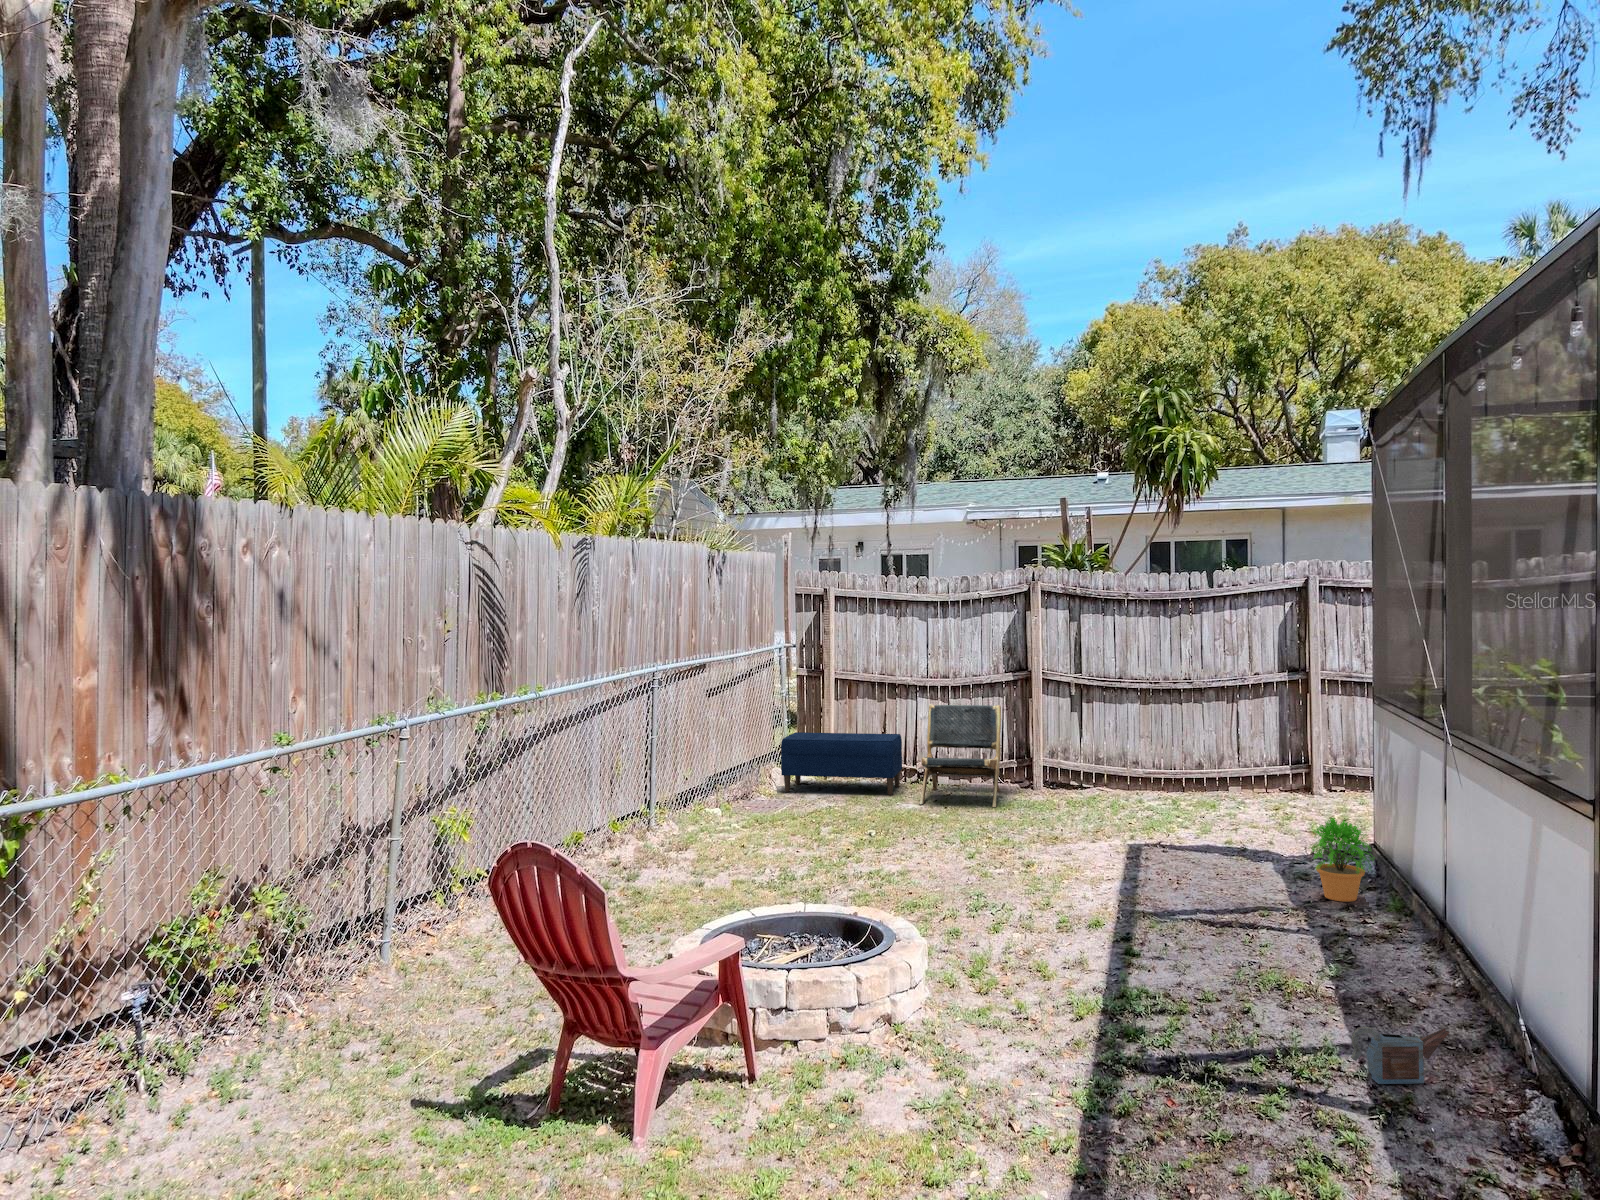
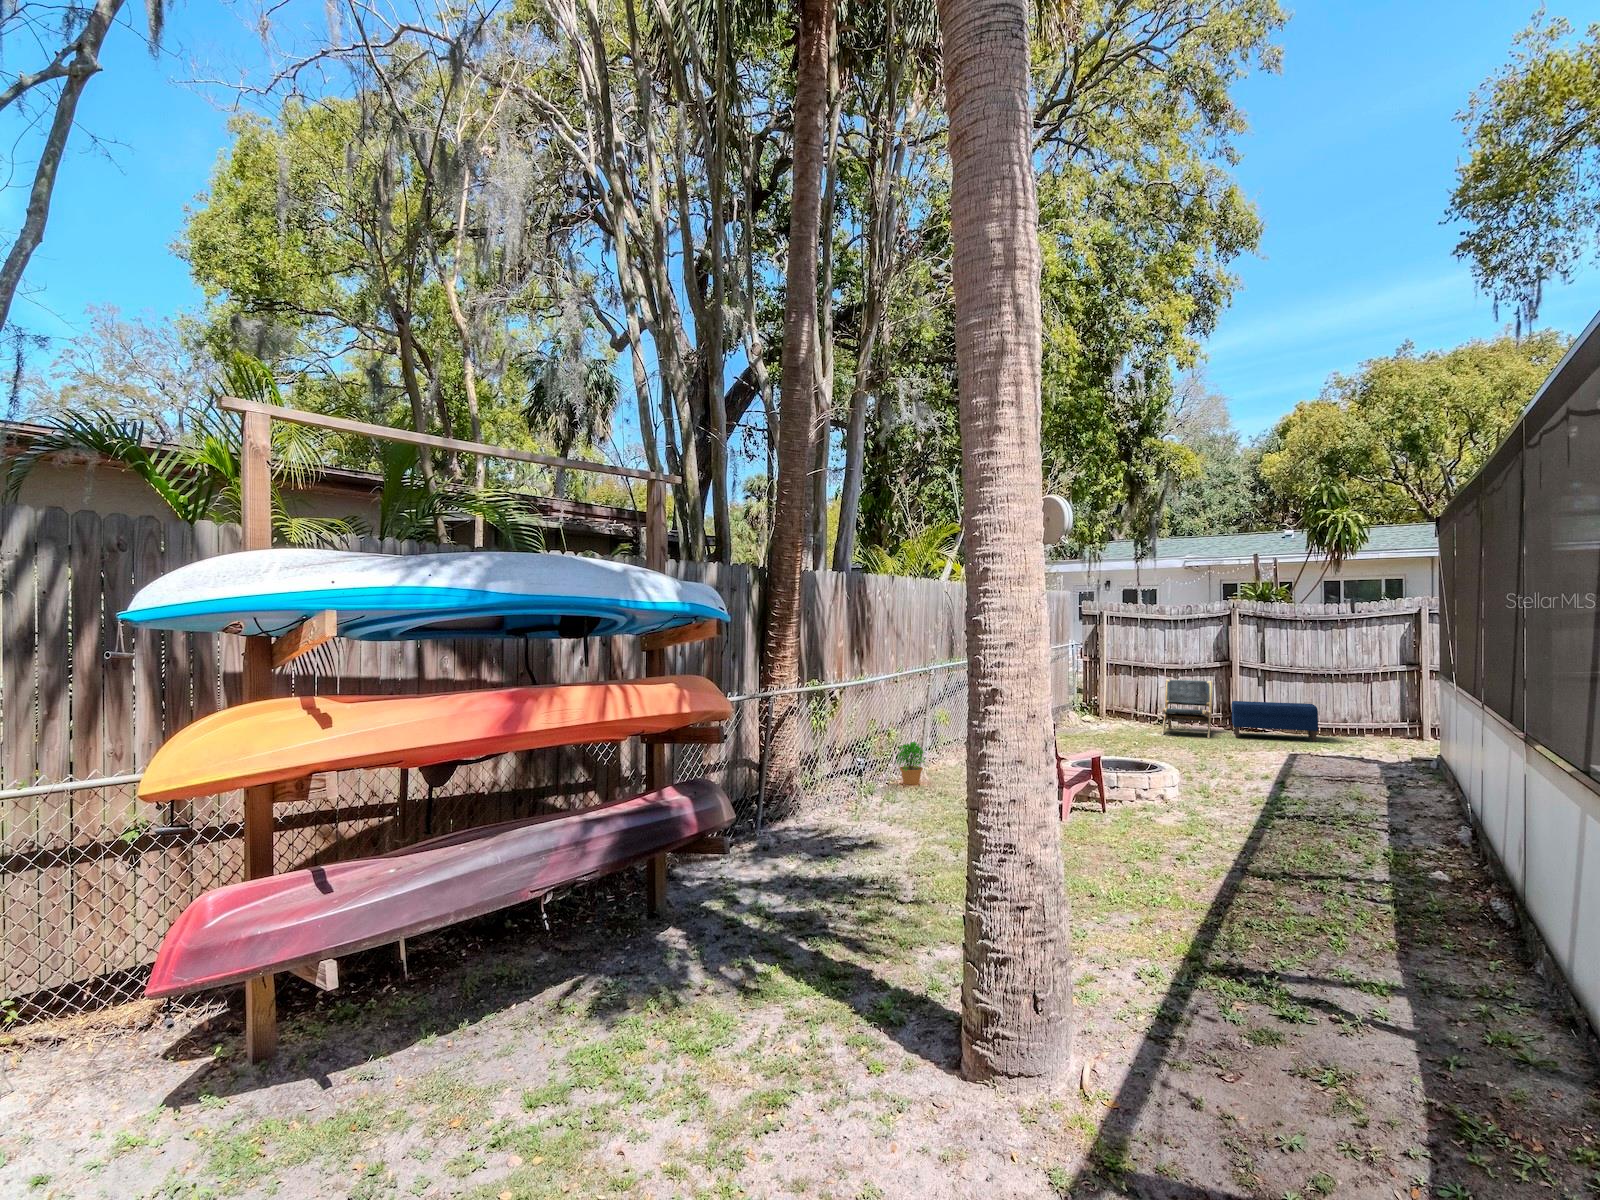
bench: present [781,732,902,795] -> present [1232,701,1318,742]
potted plant: present [1312,817,1372,902] -> present [897,742,926,785]
watering can: present [1351,1027,1450,1084] -> none [1390,807,1442,834]

